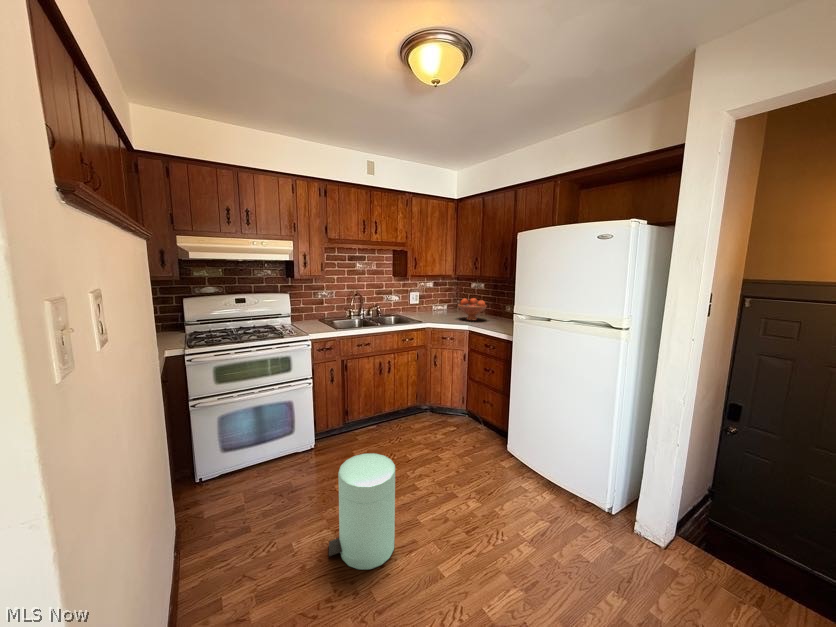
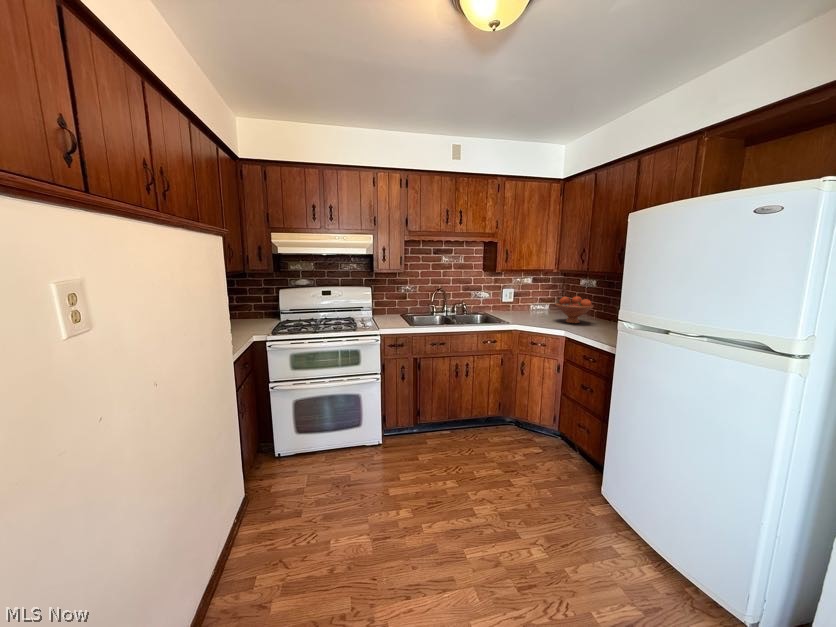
trash can: present [329,453,395,569] -> none [357,465,431,598]

